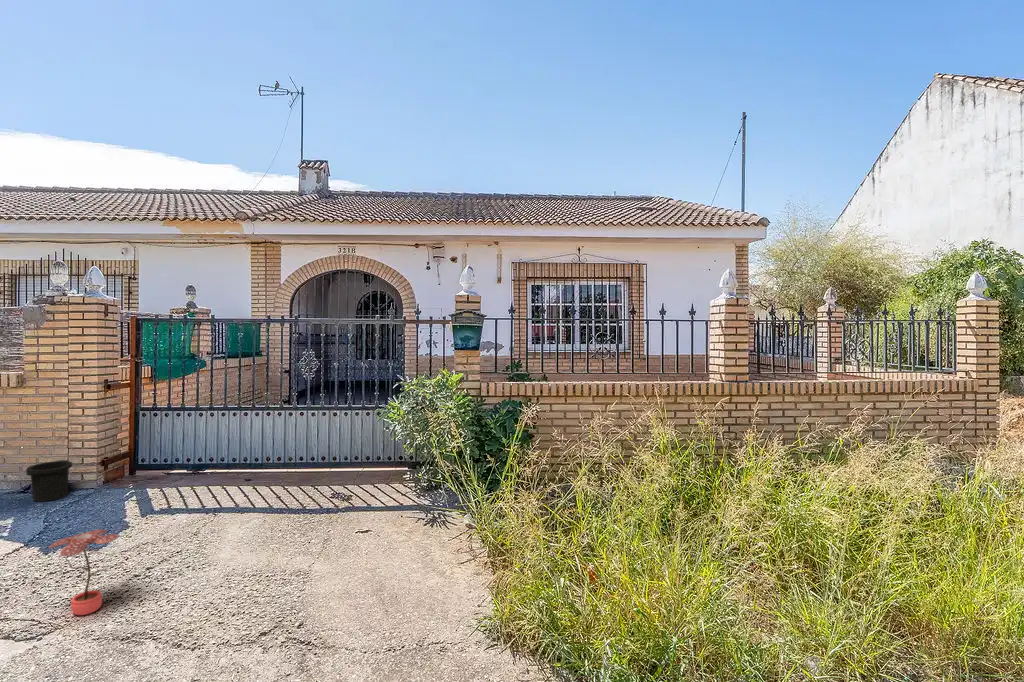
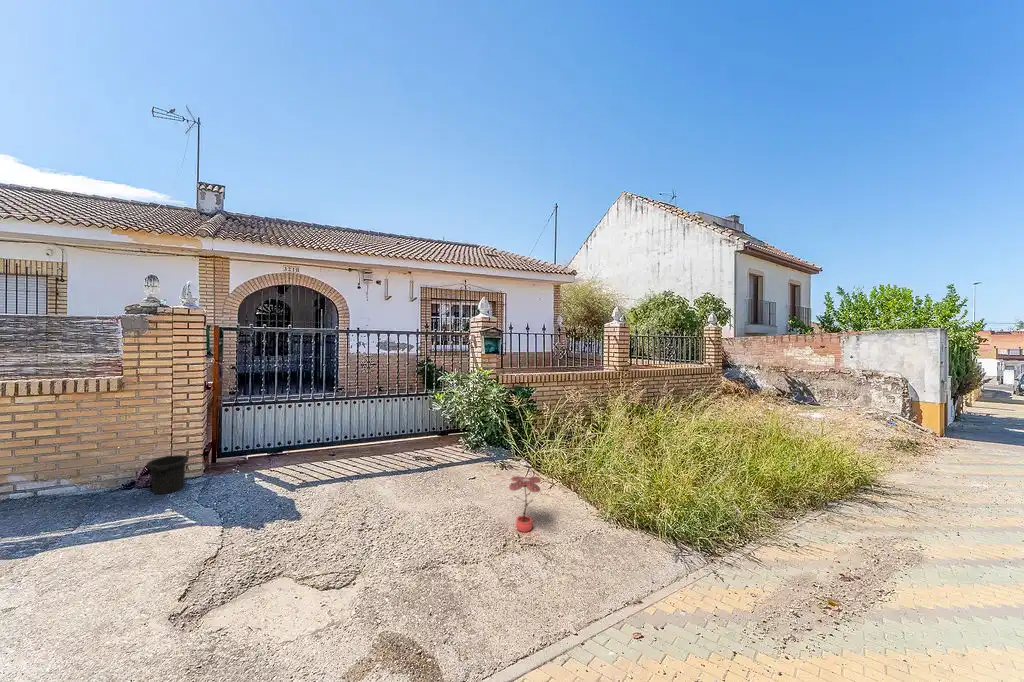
potted plant: present [49,529,119,615] -> present [509,476,541,532]

